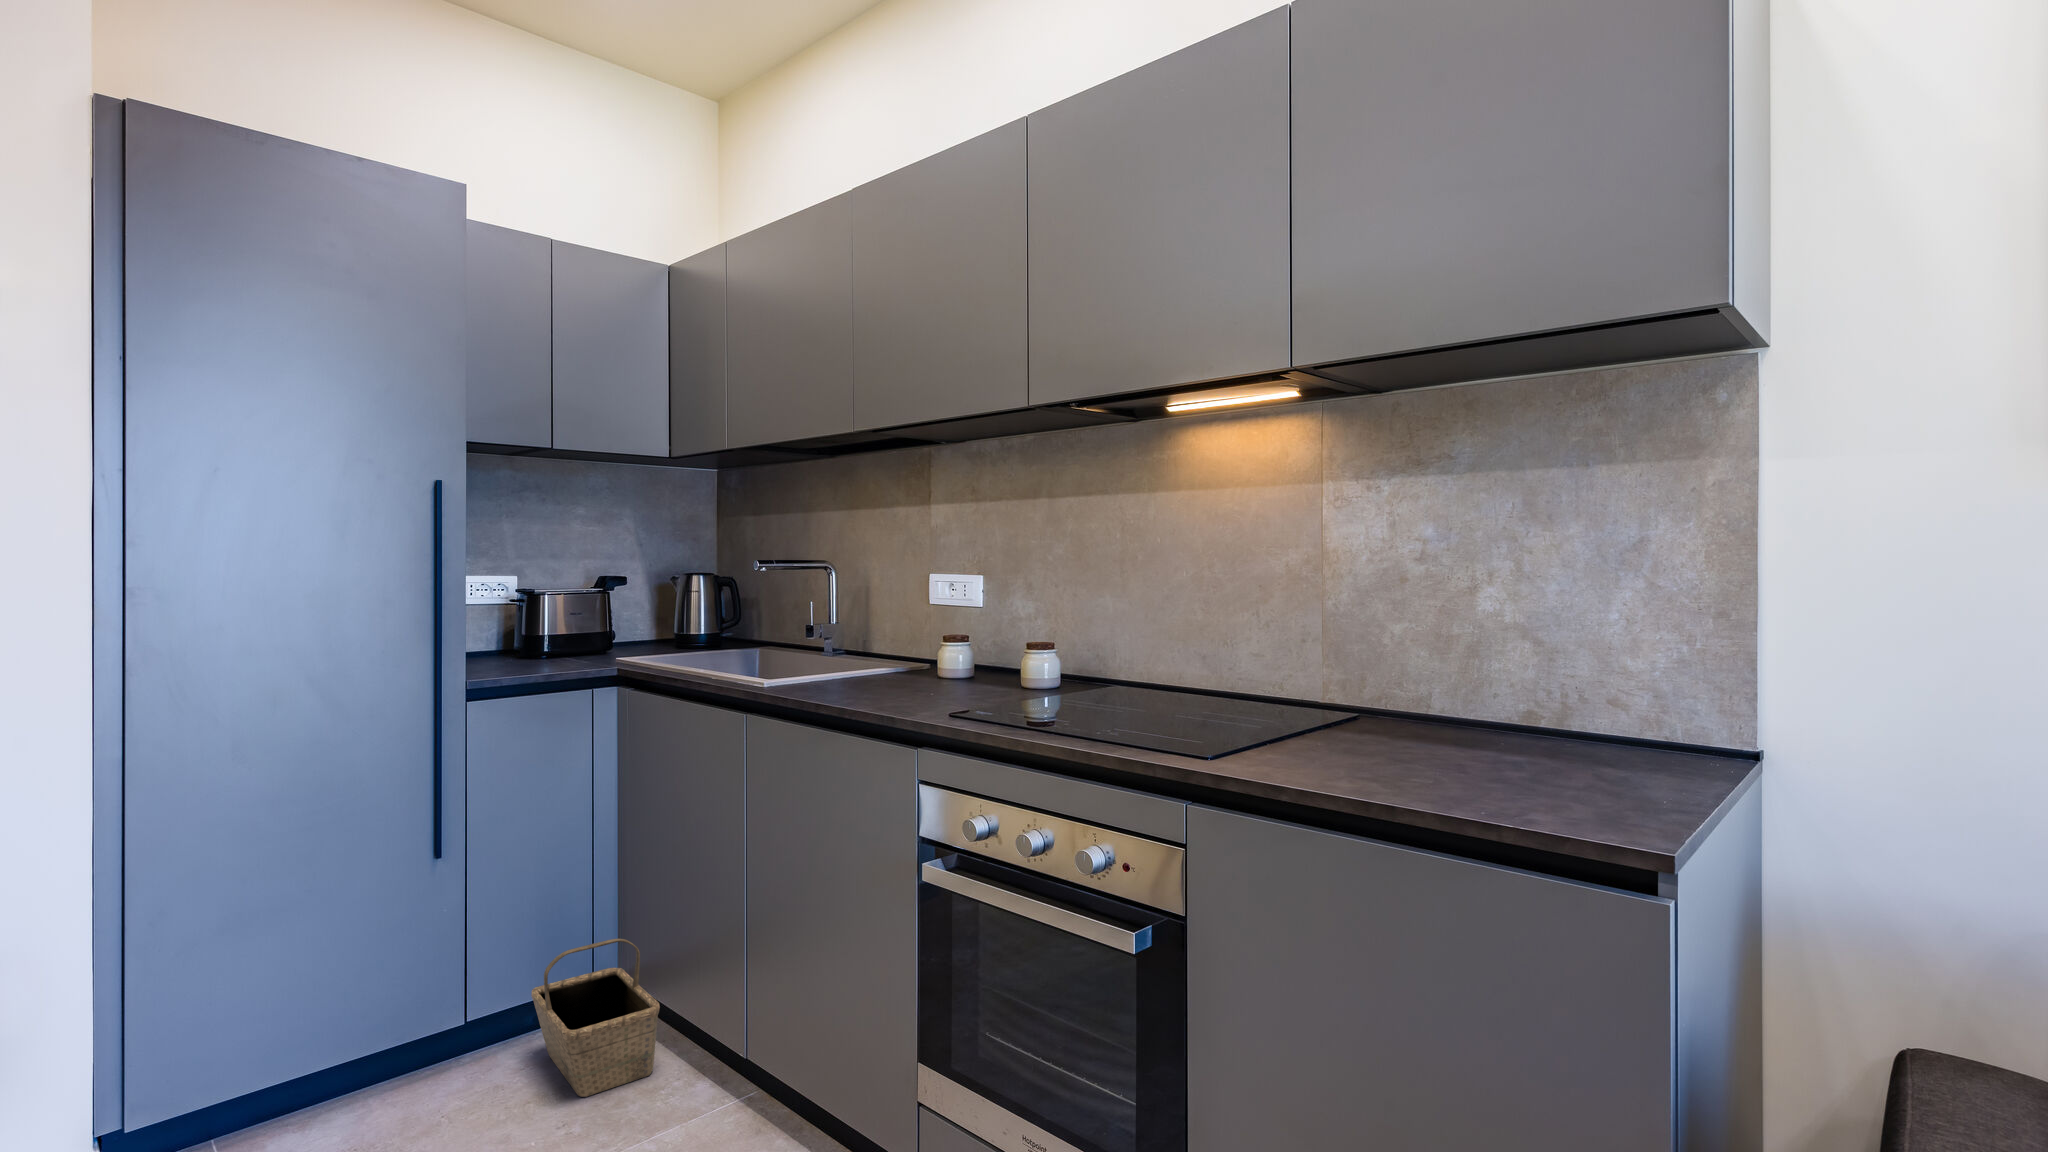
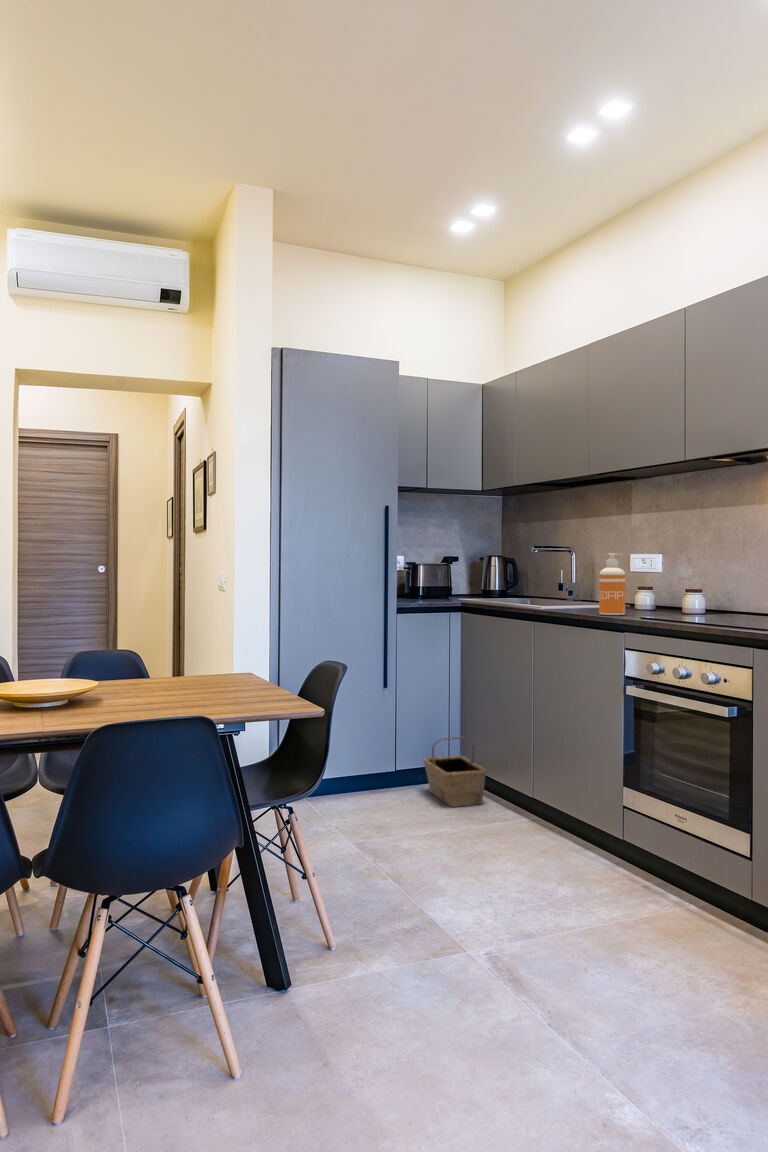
soap dispenser: none [870,581,919,705] -> present [599,553,625,615]

